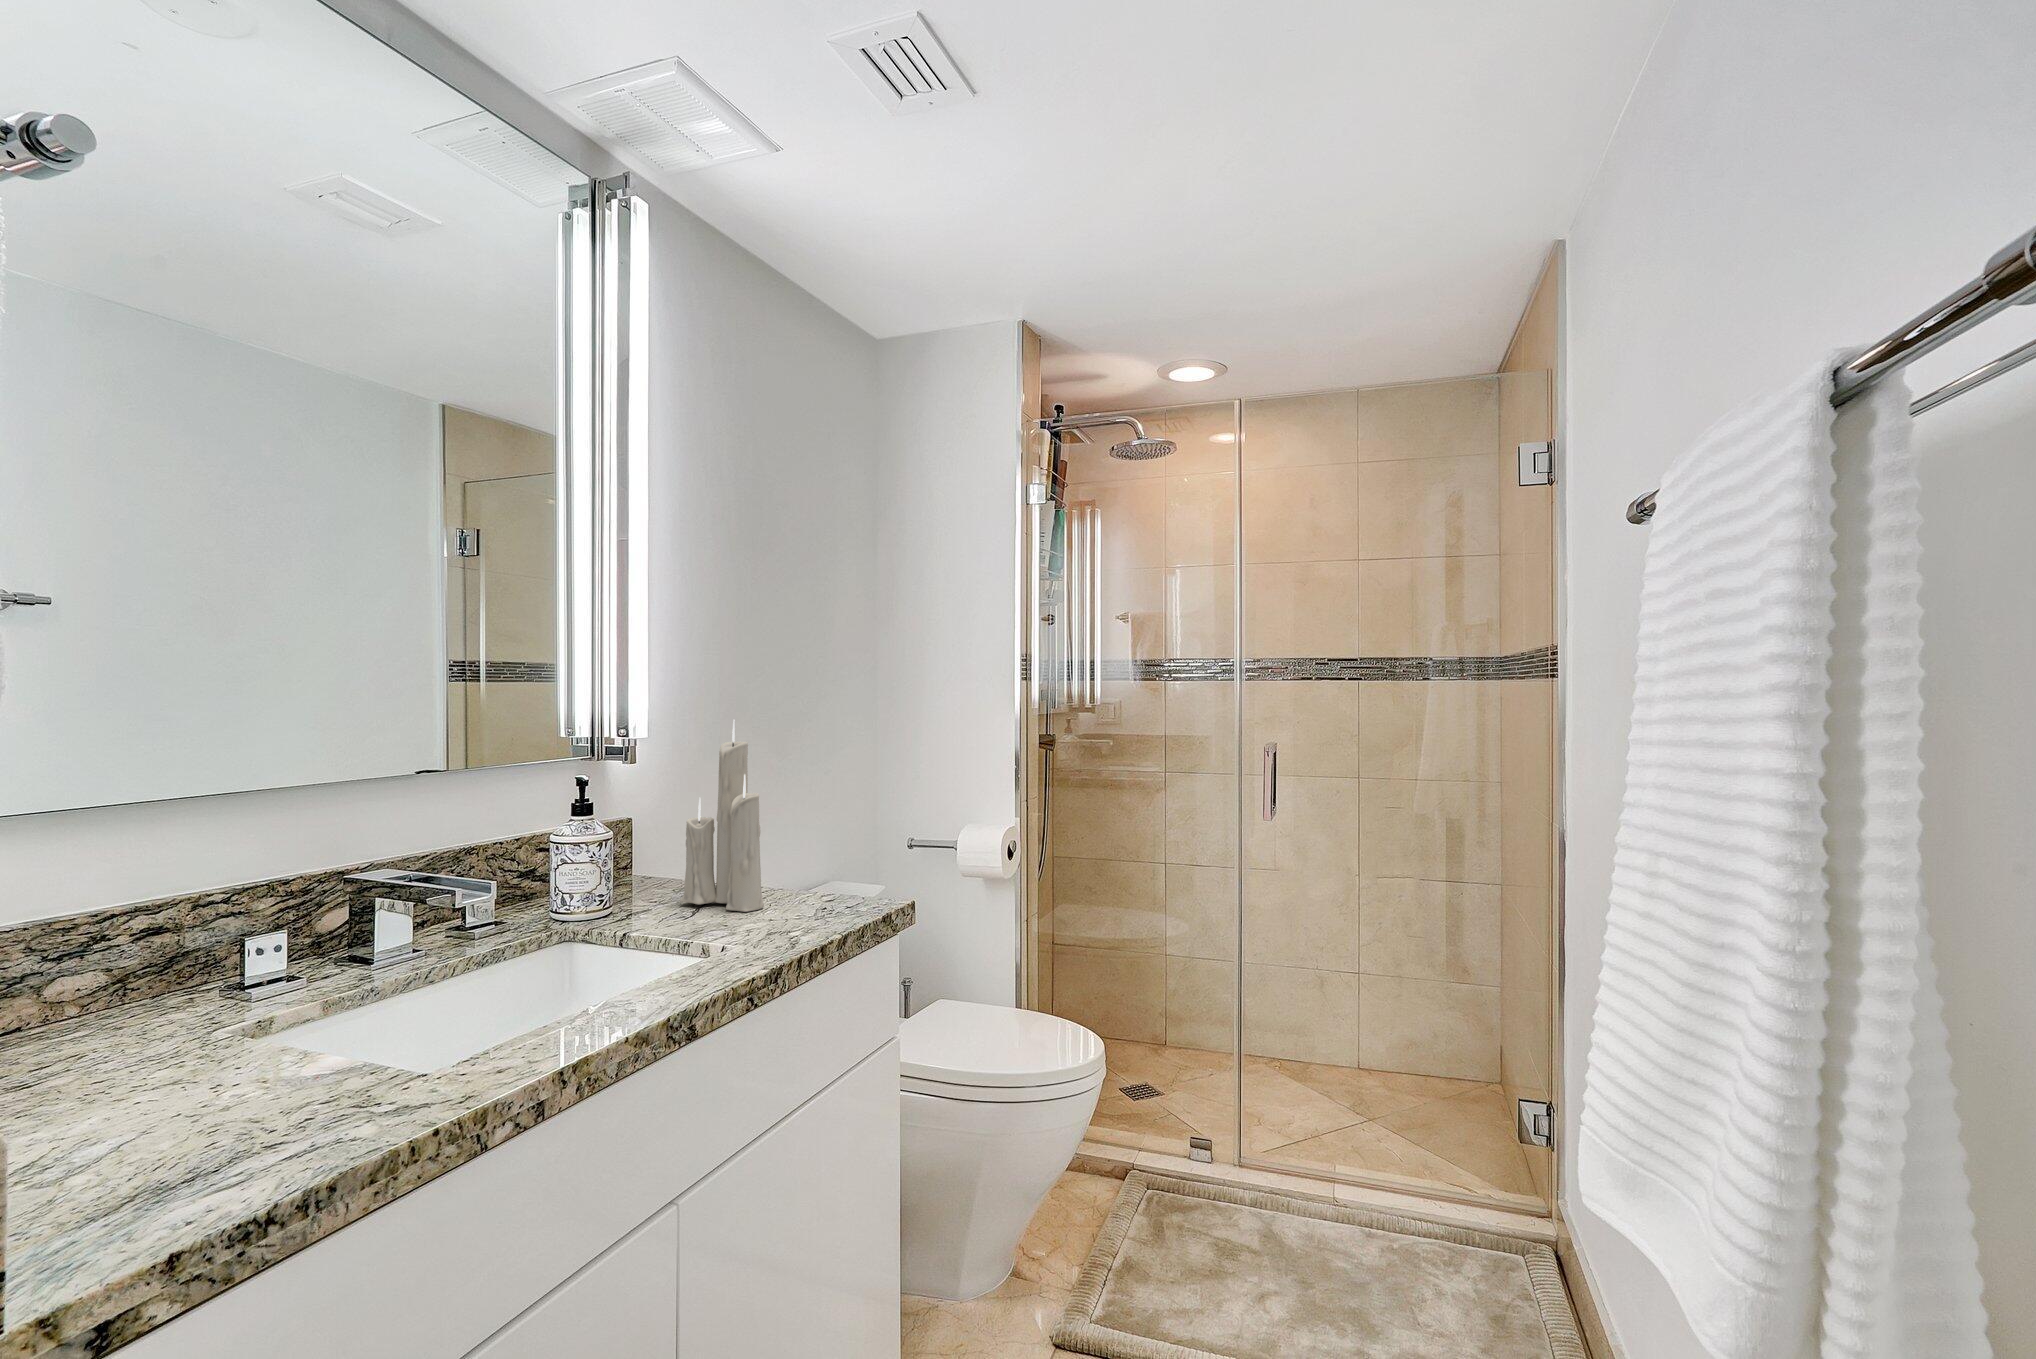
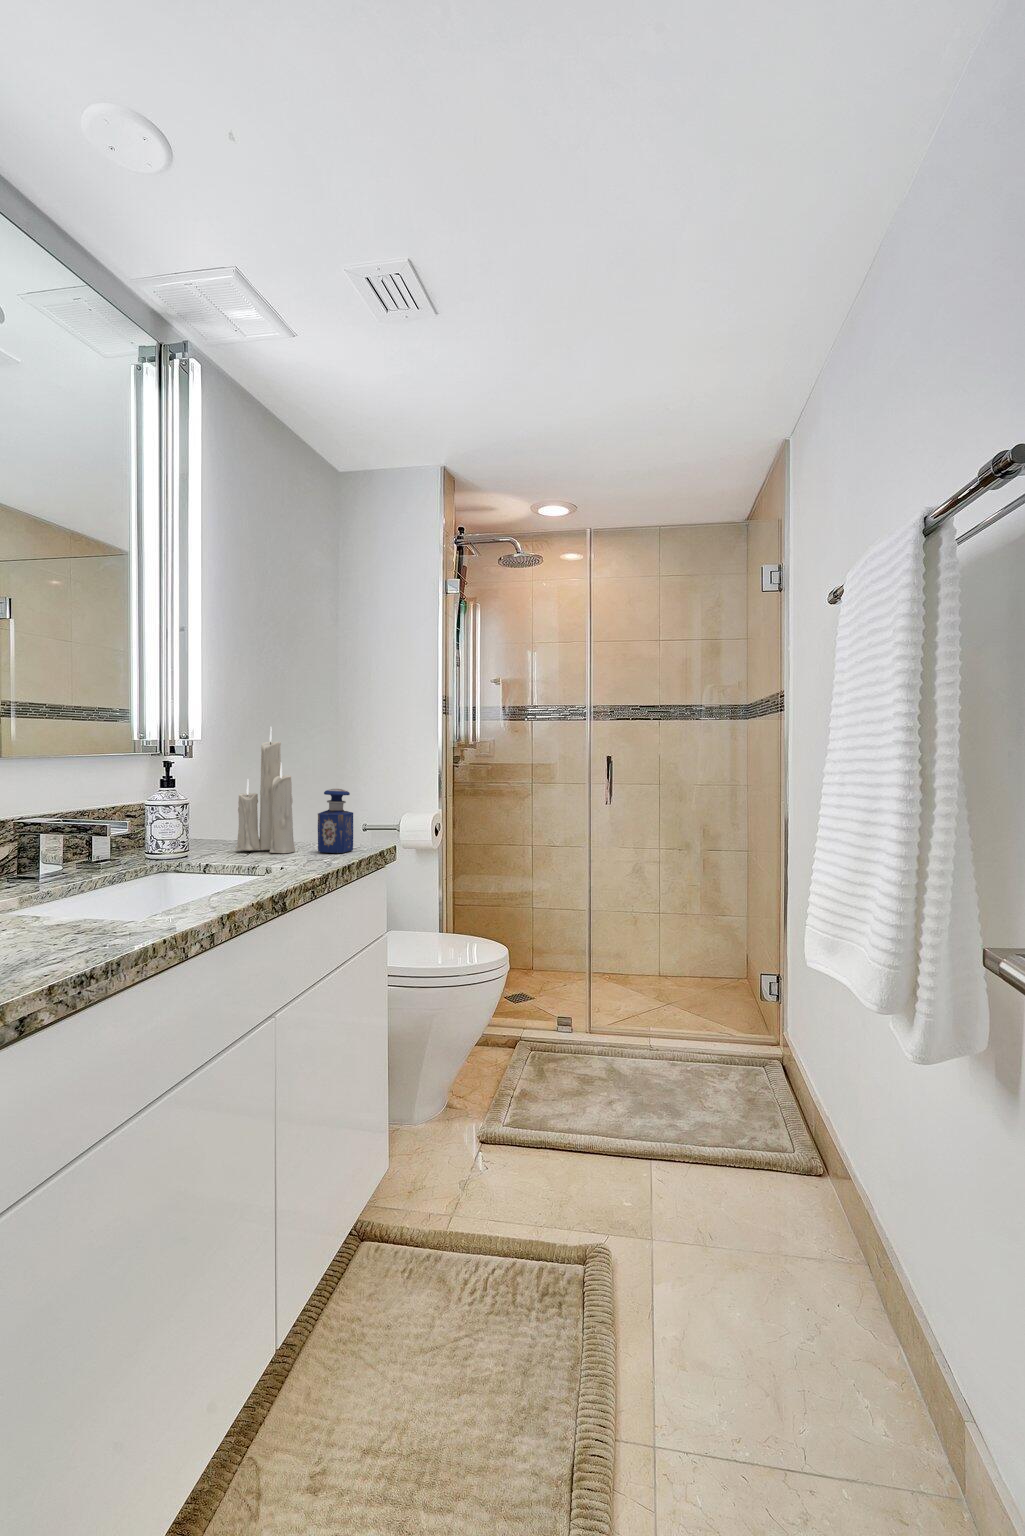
perfume bottle: none [794,815,848,915] -> present [318,789,353,853]

